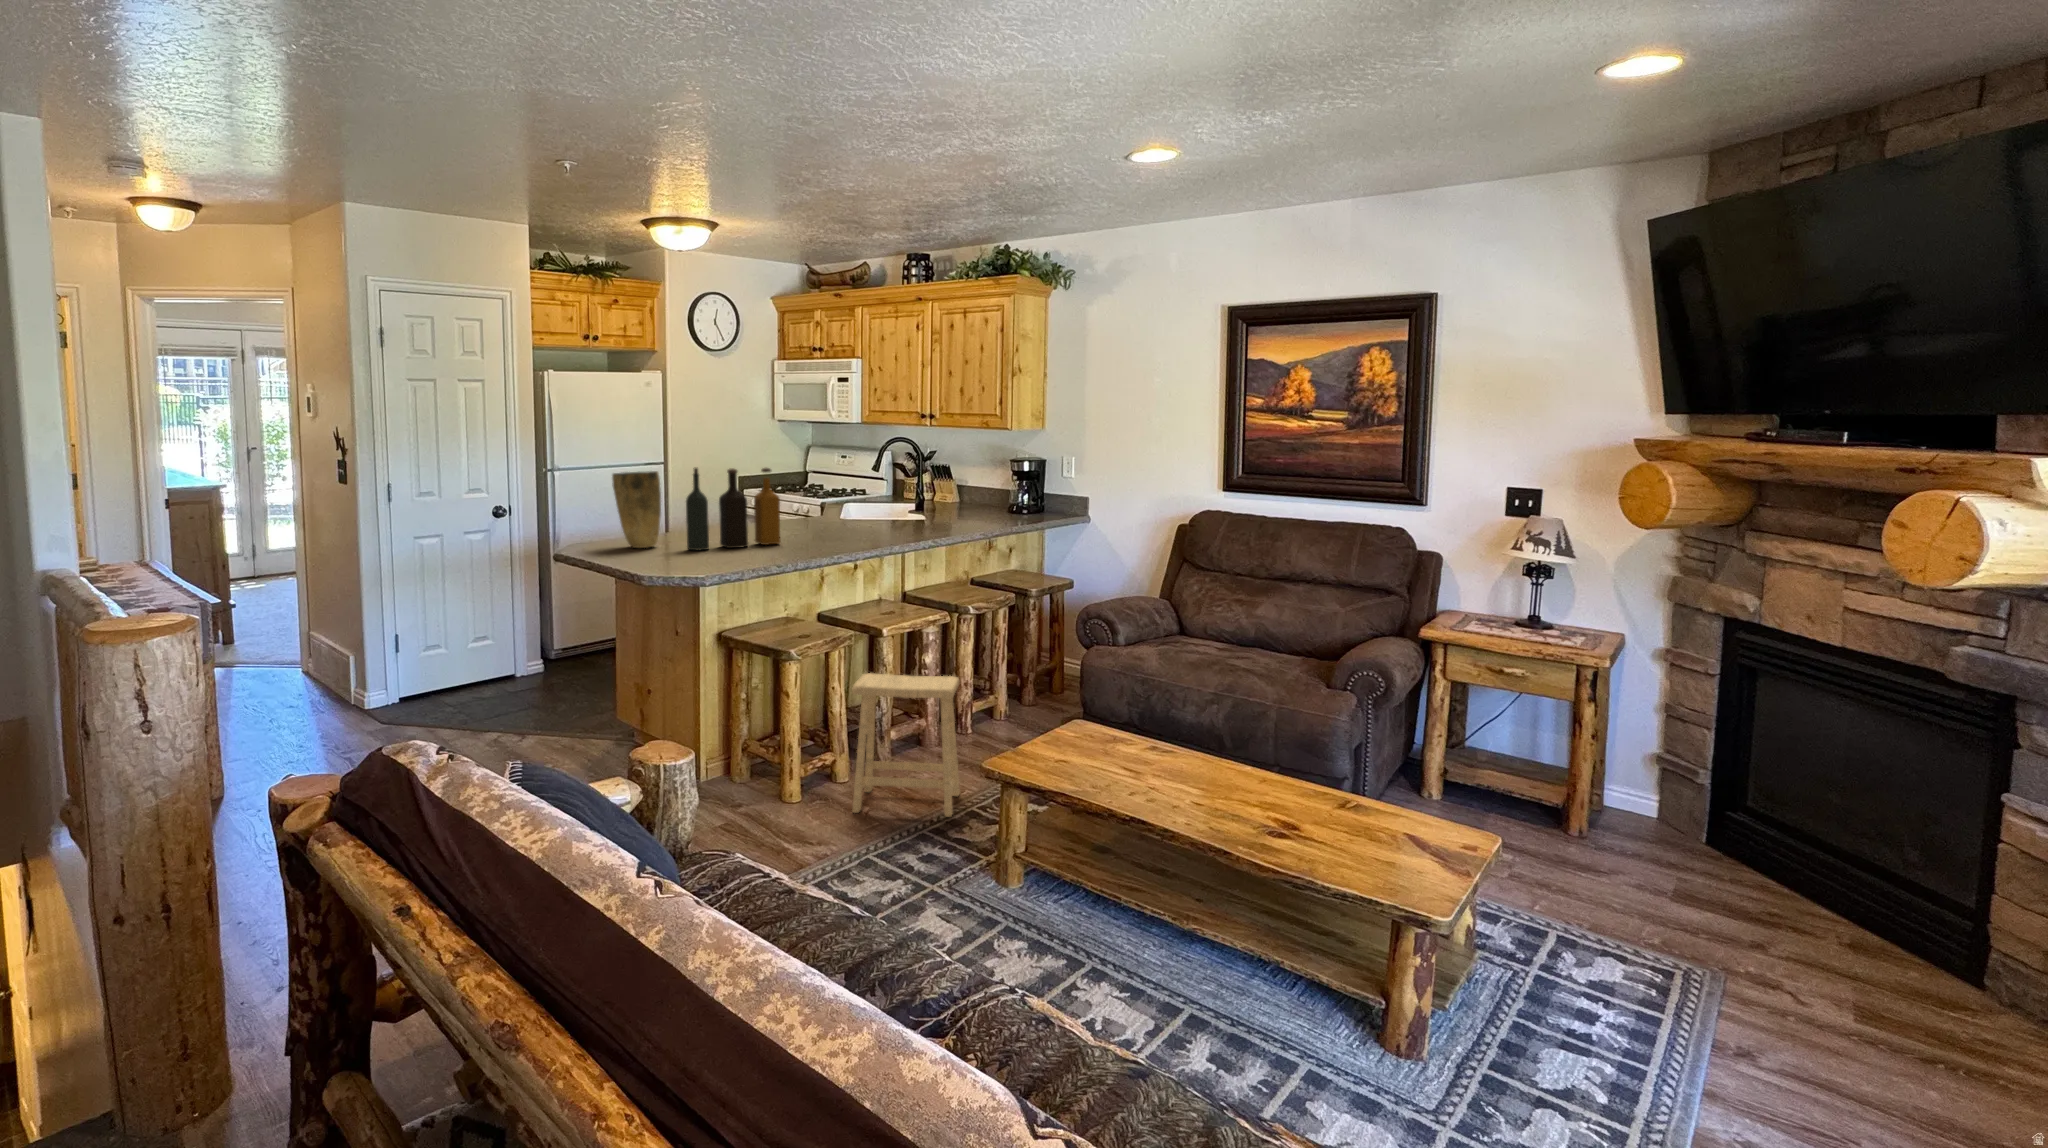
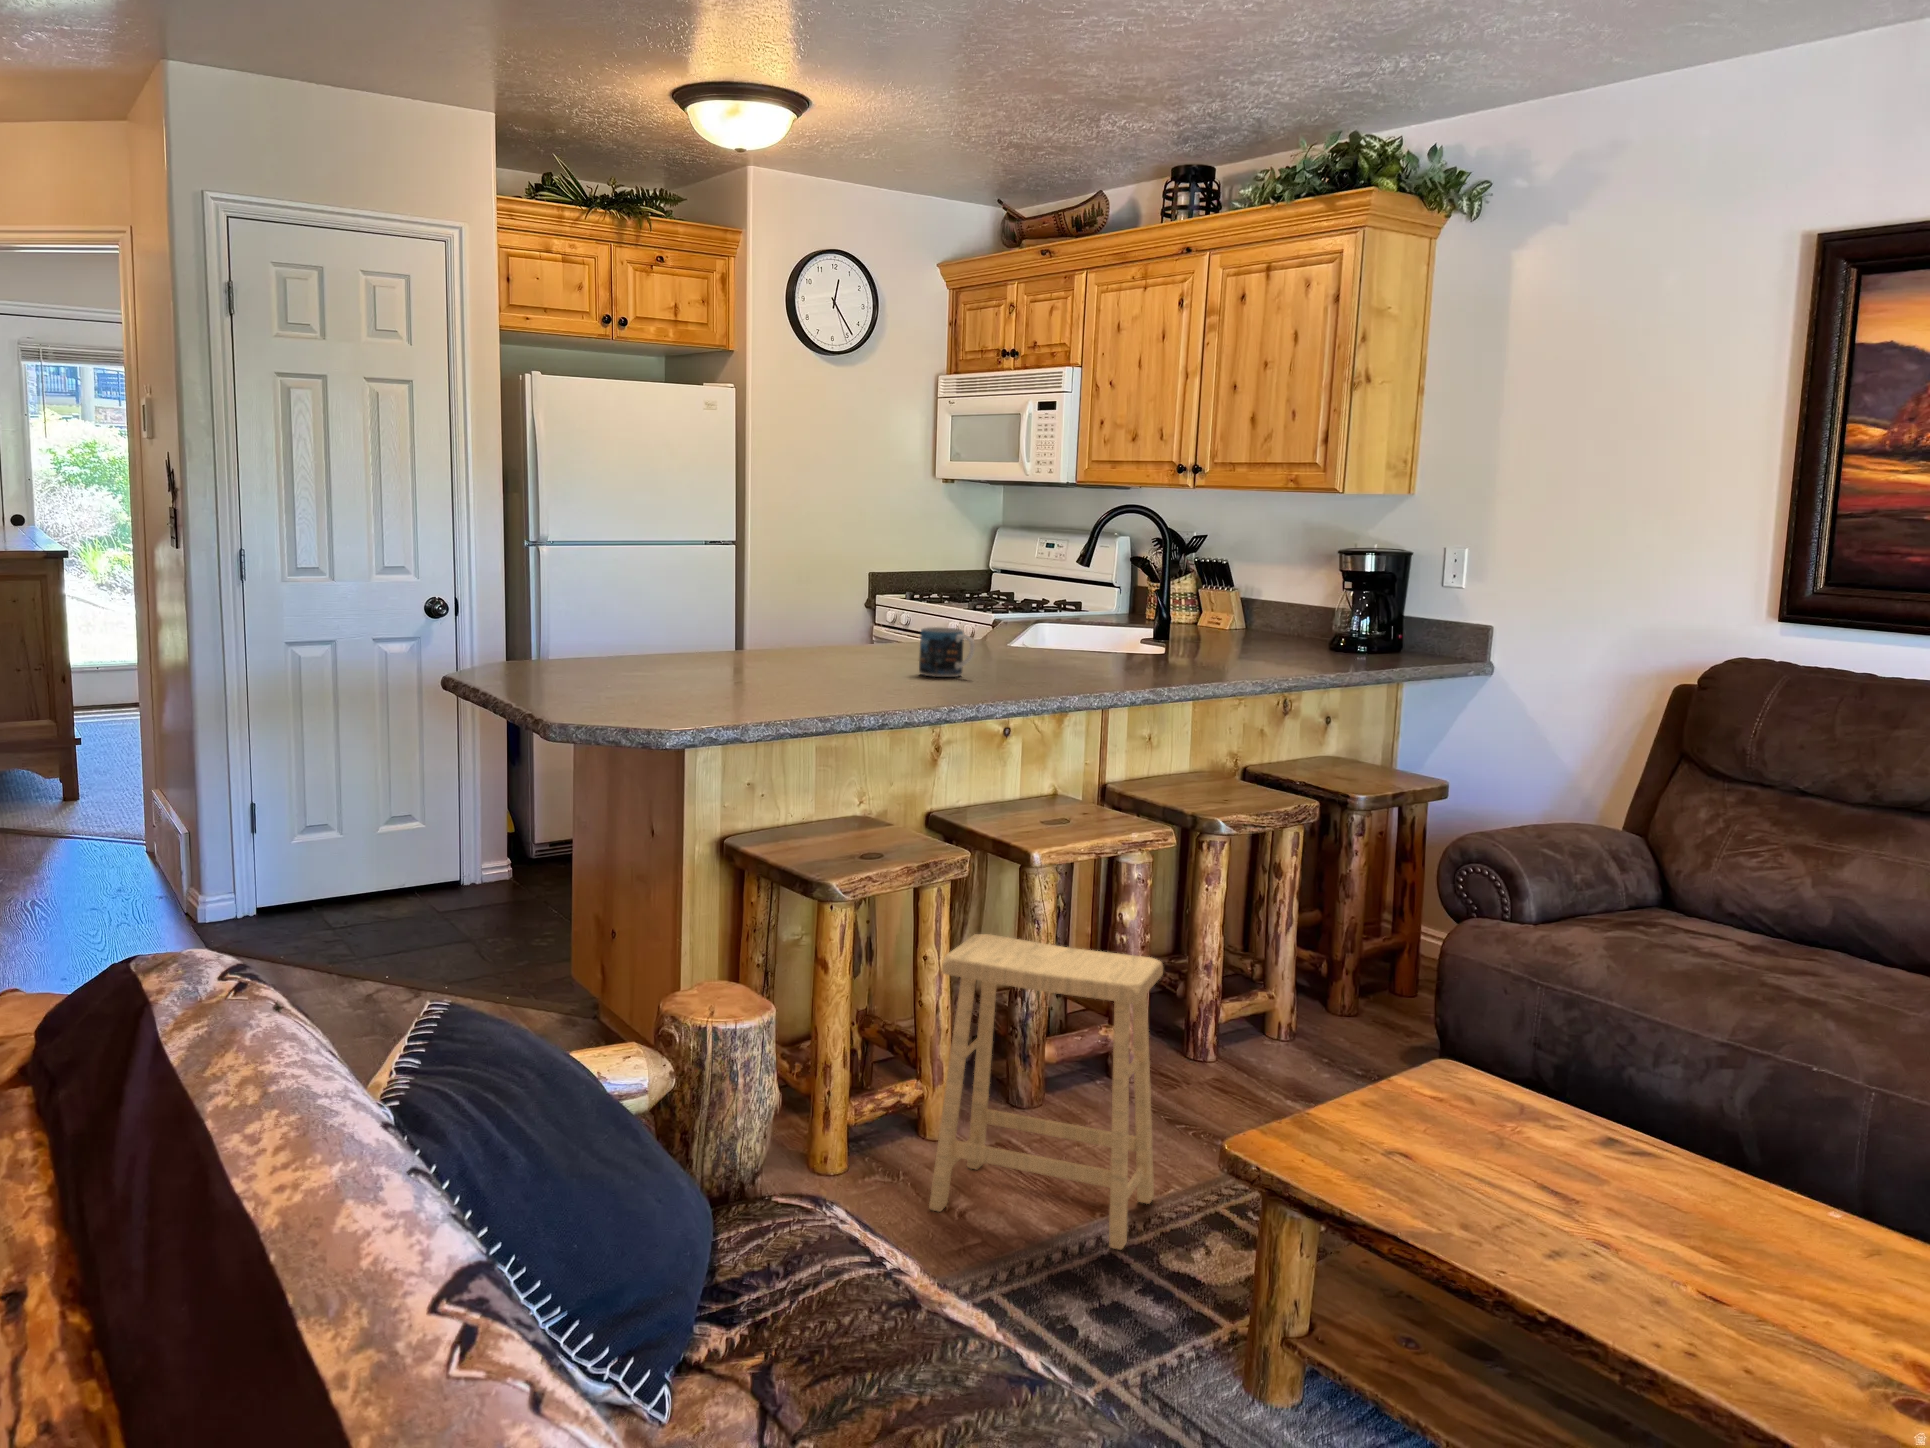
bottle: present [686,467,781,550] -> none [695,526,870,677]
vase: present [612,471,661,548] -> none [582,532,663,668]
mug: none [808,516,839,542] -> present [919,627,974,677]

